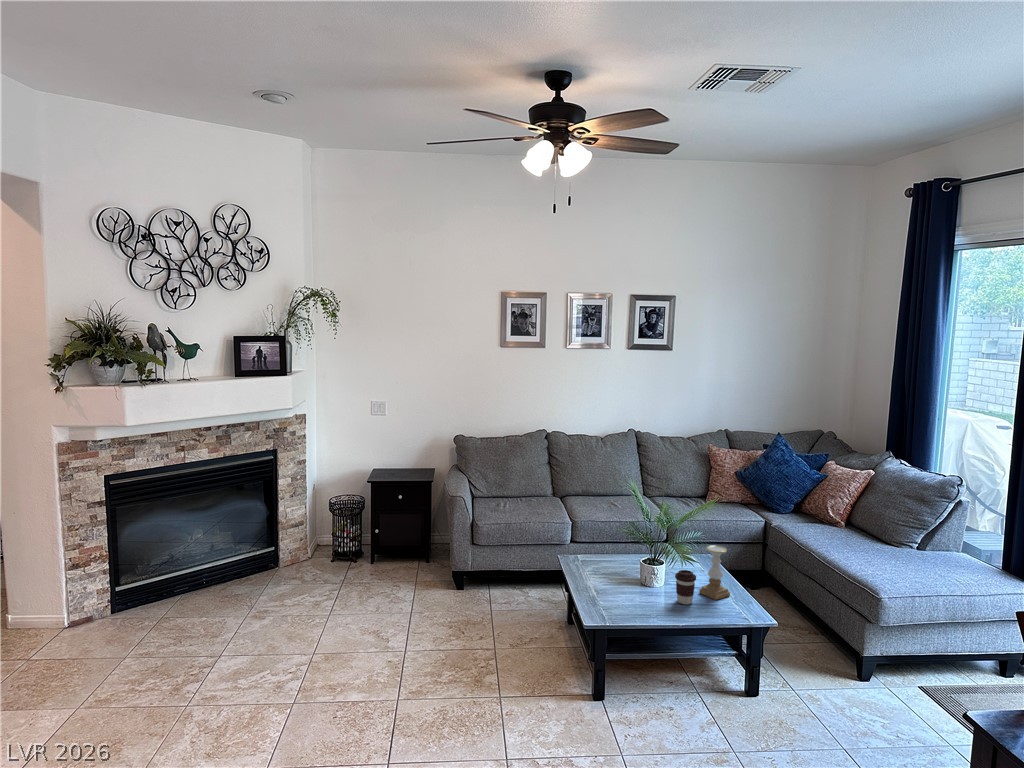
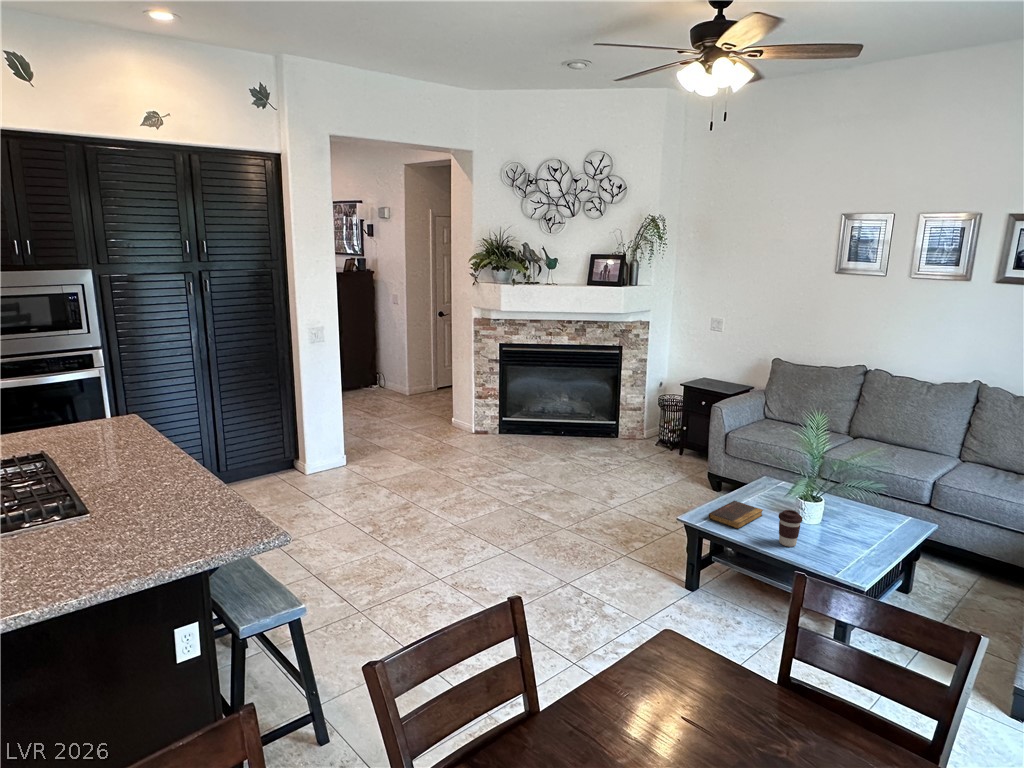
candle holder: present [699,545,730,600] -> none [822,498,856,560]
book: none [598,581,643,607] -> present [708,501,763,529]

